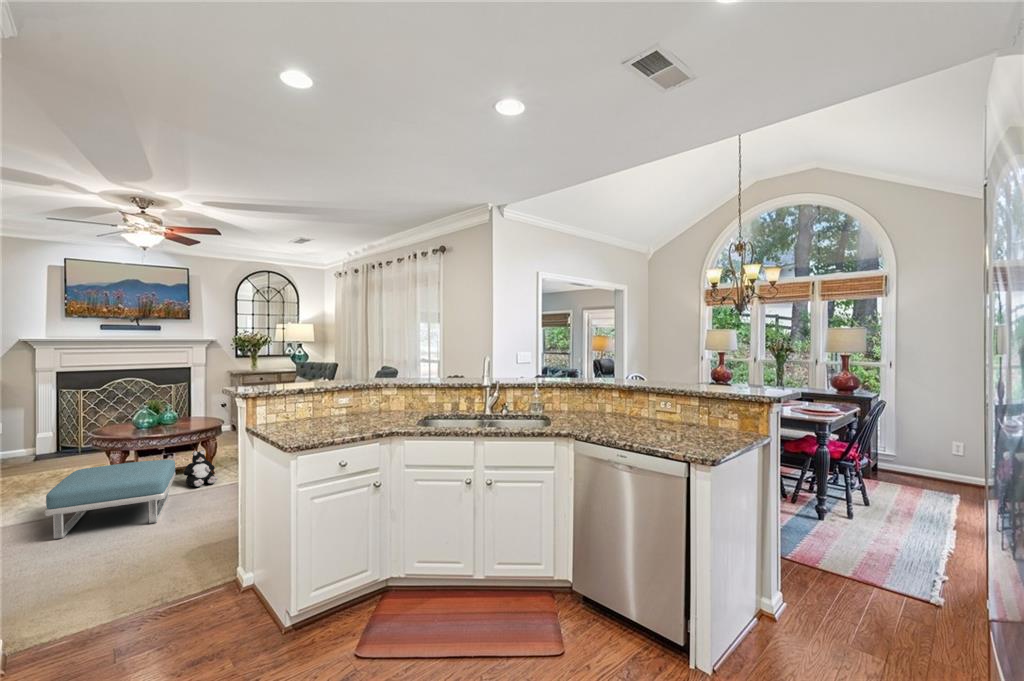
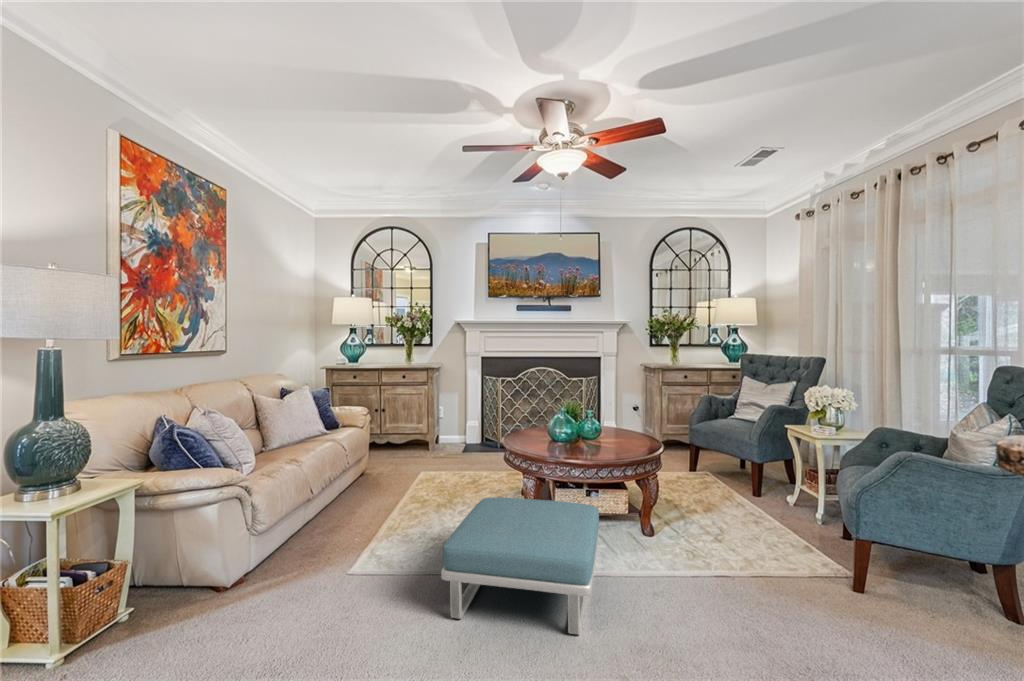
plush toy: present [184,450,218,487] -> none [607,490,656,553]

